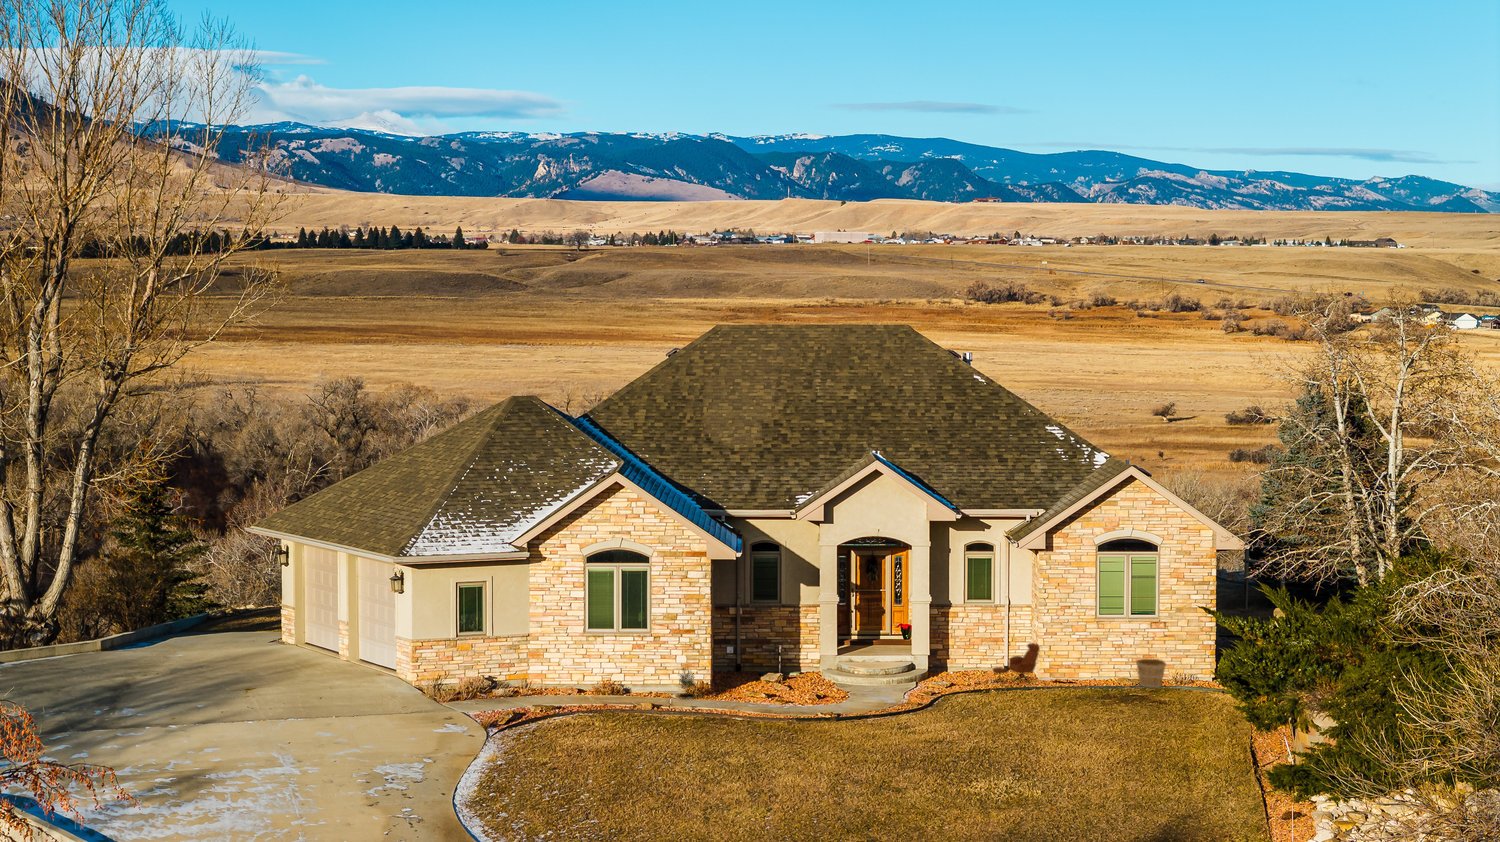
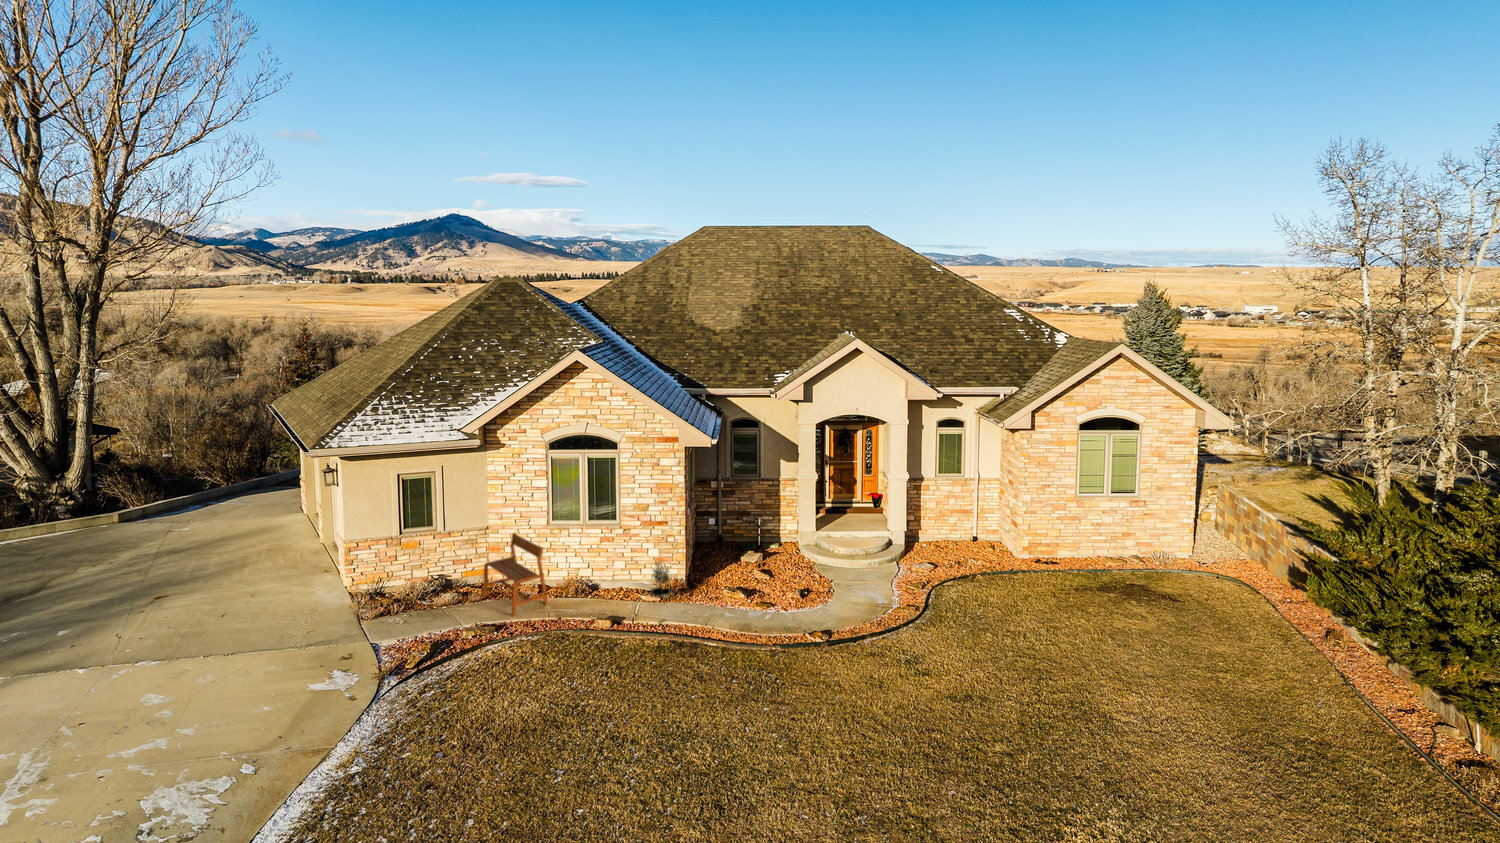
bench: none [525,639,587,708] -> present [483,533,548,617]
lounge chair: present [993,643,1040,681] -> none [970,519,1017,563]
wooden bucket: present [1136,659,1166,688] -> none [1112,534,1145,566]

